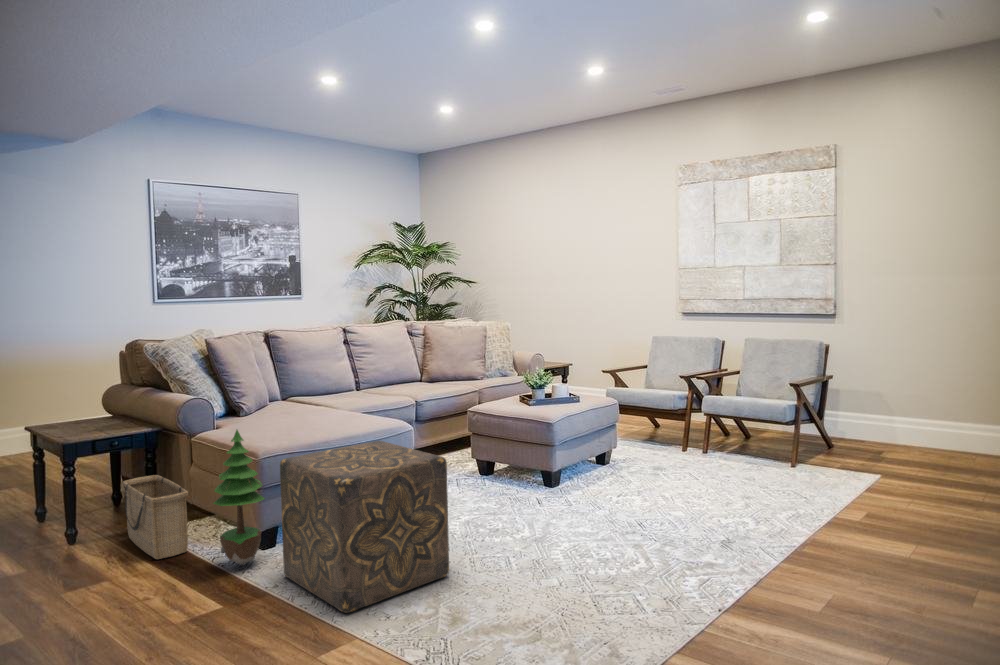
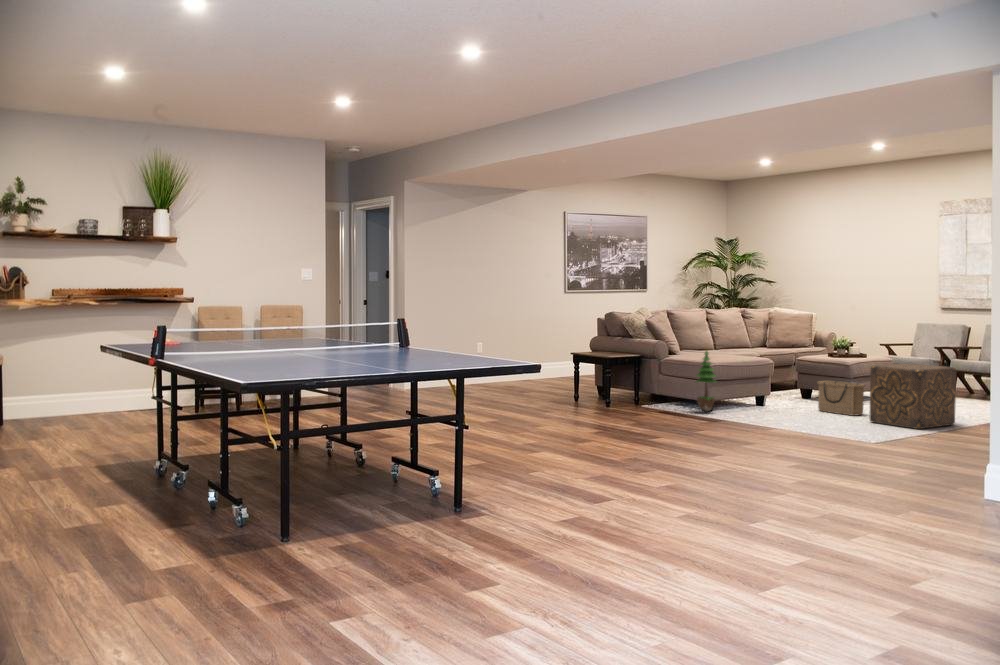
ottoman: present [280,441,449,613] -> present [869,364,956,429]
basket: present [123,475,188,559] -> present [817,381,865,416]

